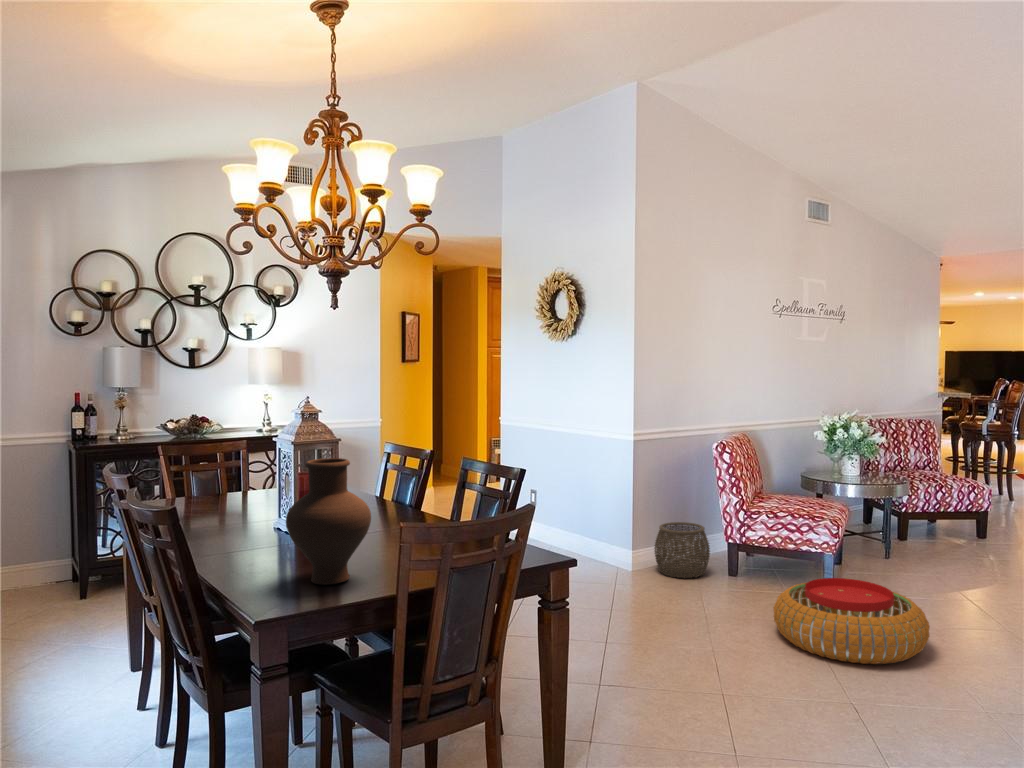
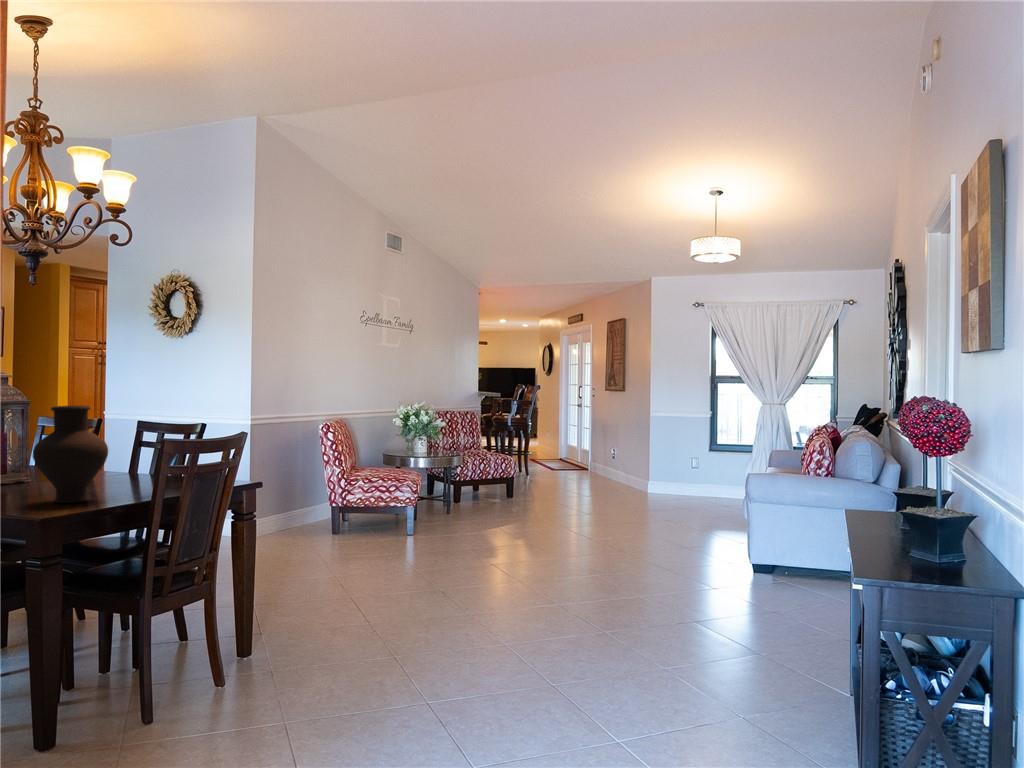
woven basket: present [654,522,710,578] -> none [270,494,318,539]
pouf: present [773,578,930,664] -> none [375,516,479,568]

